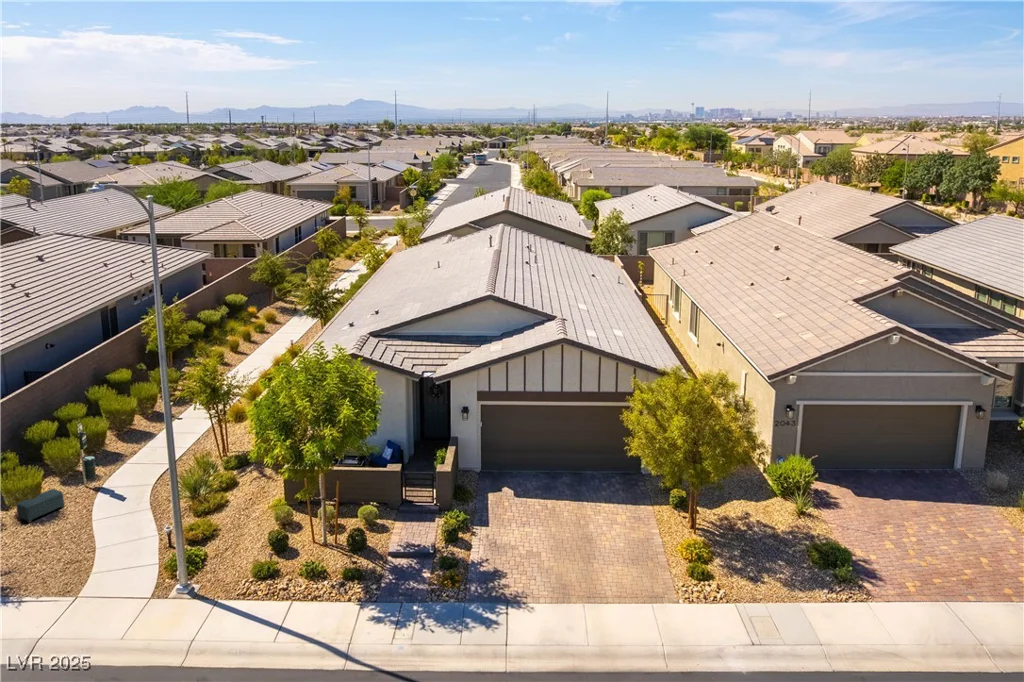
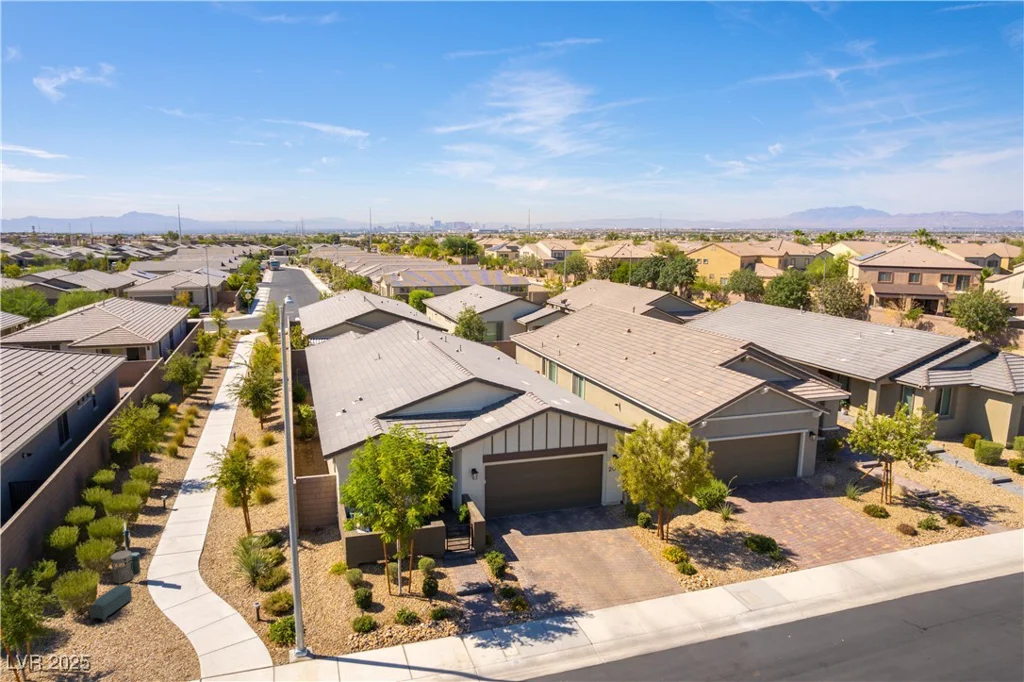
trash can: none [55,454,81,489] -> present [111,551,134,584]

